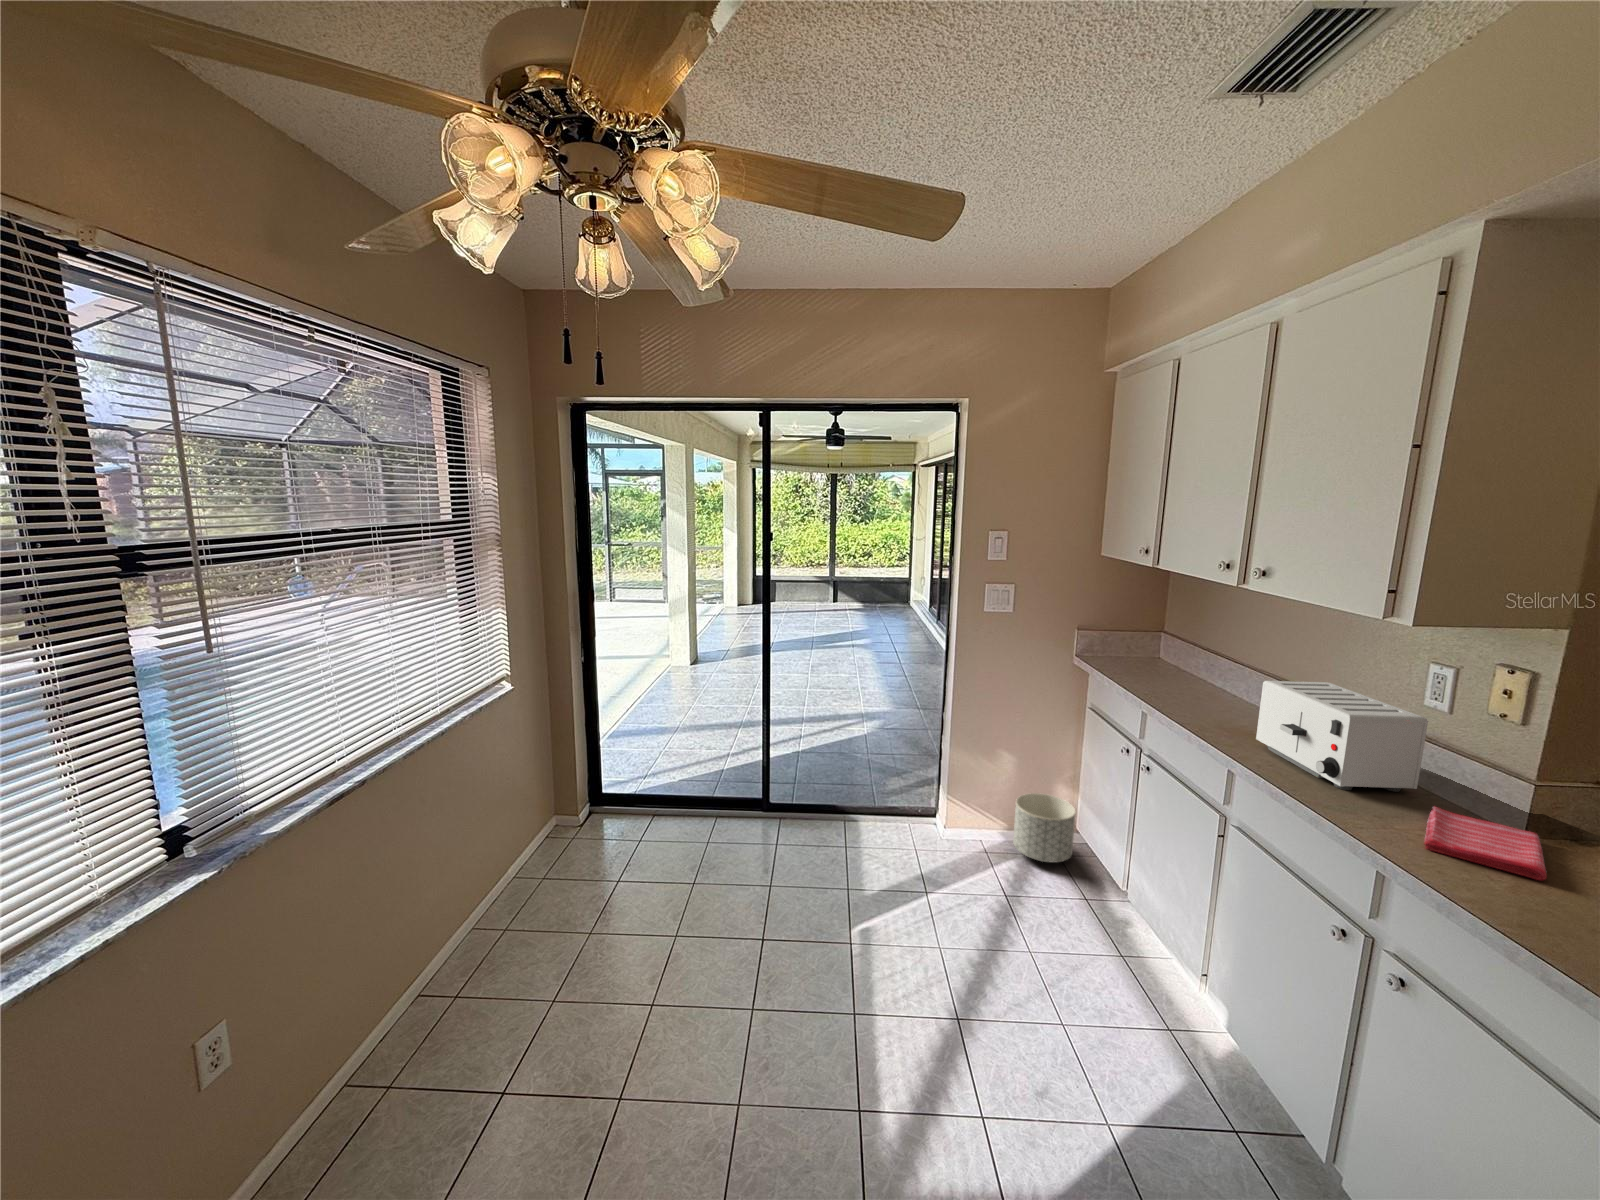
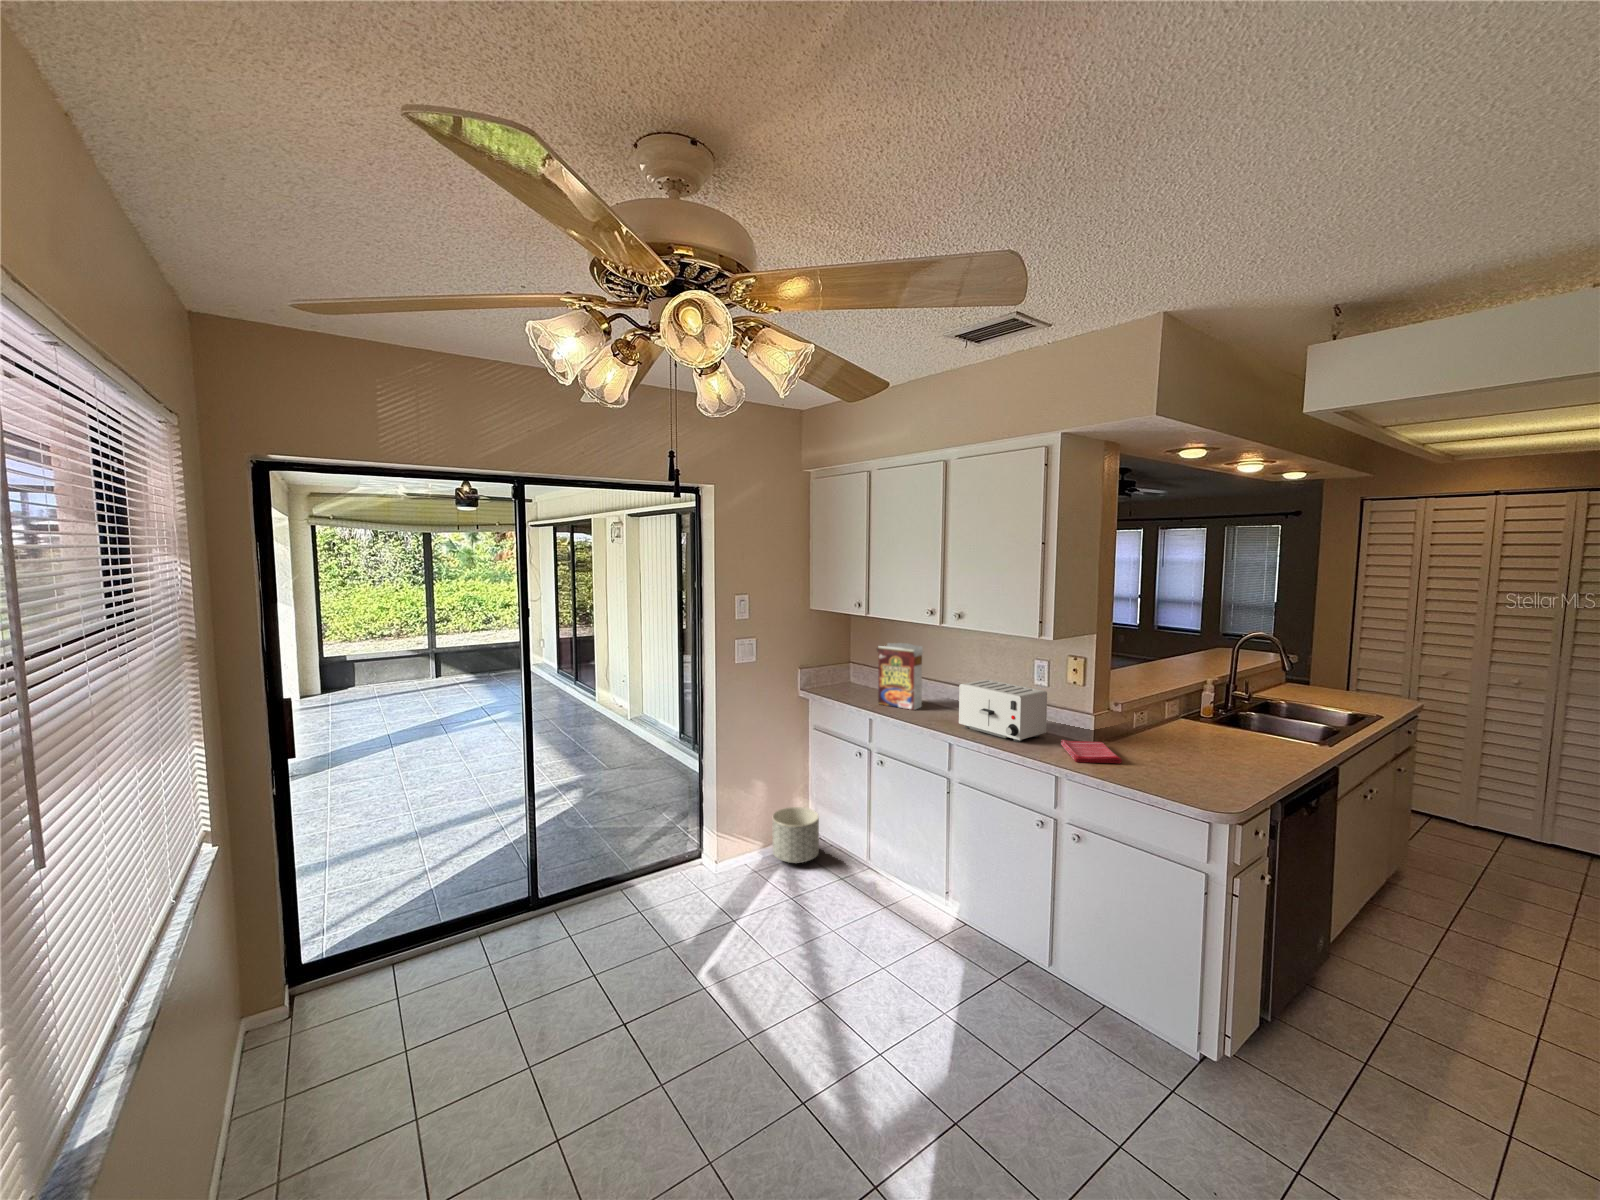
cereal box: none [1166,611,1242,709] -> present [877,643,923,710]

